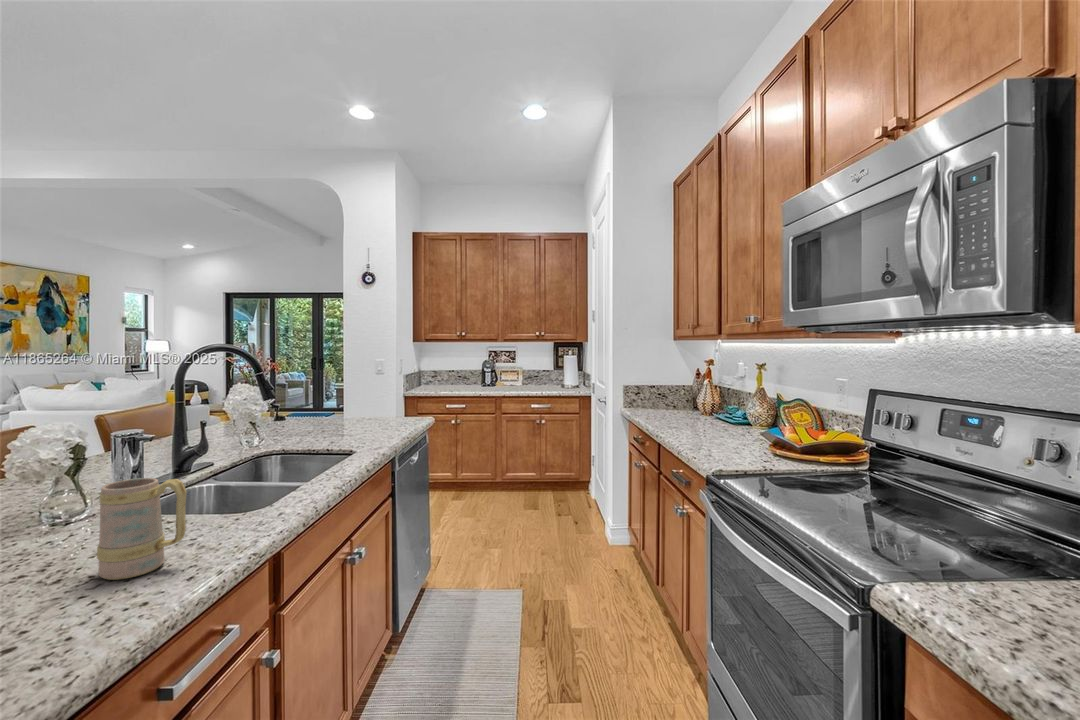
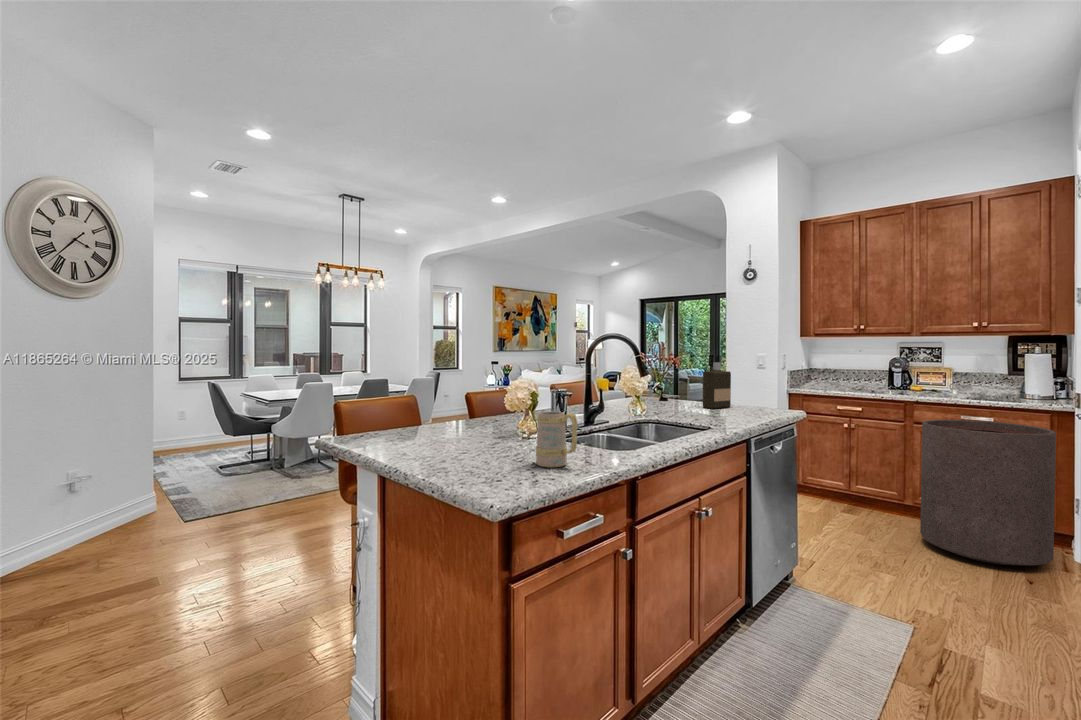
bottle: none [329,372,360,424] -> present [703,362,731,409]
trash can: none [513,409,592,520] -> present [920,420,1056,565]

